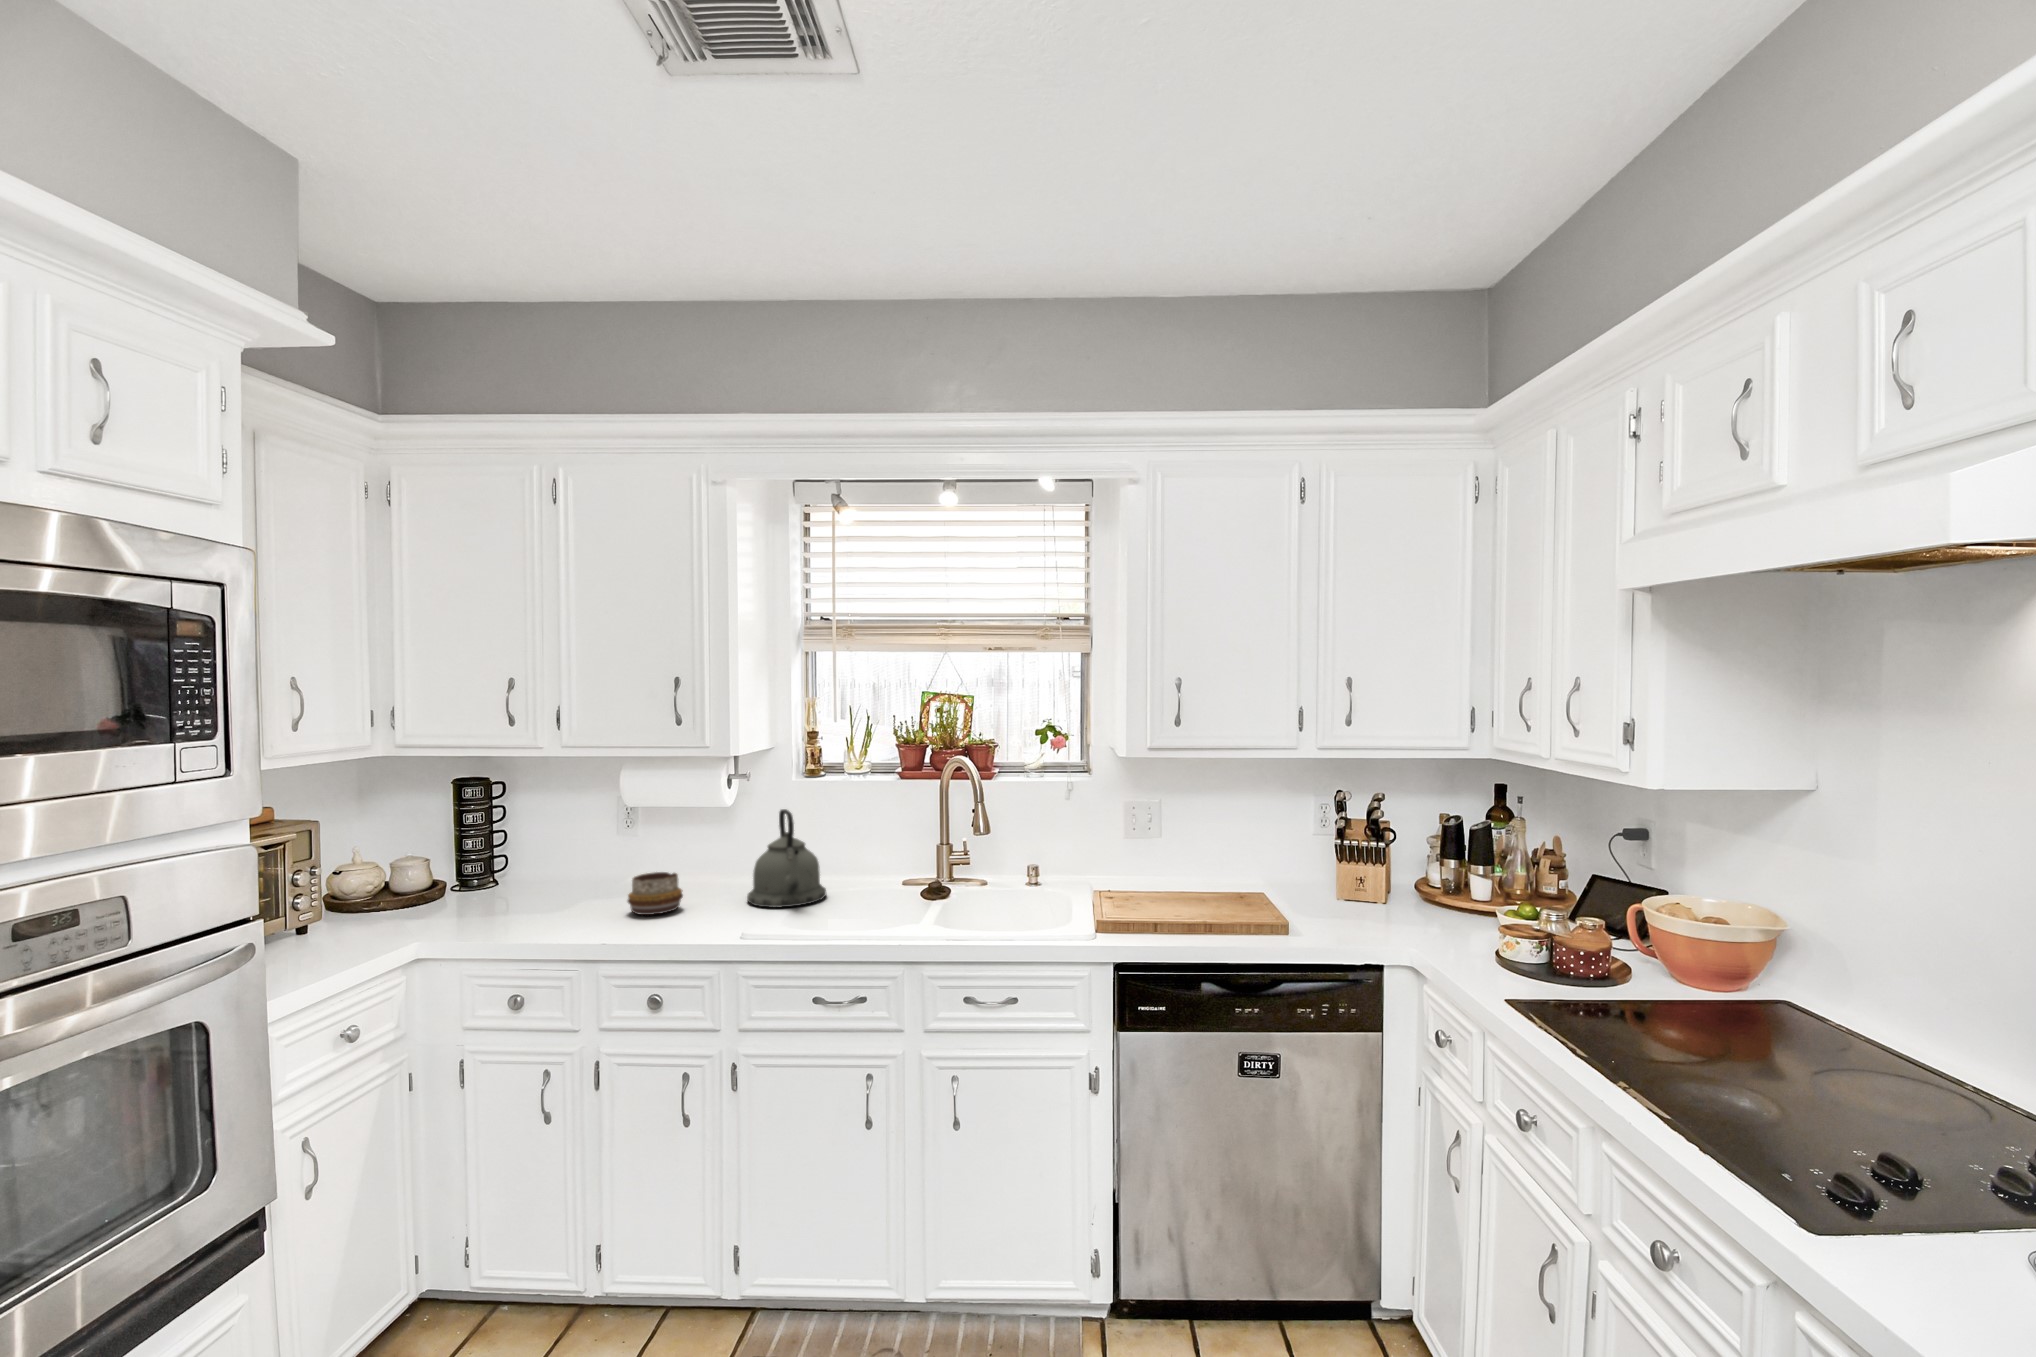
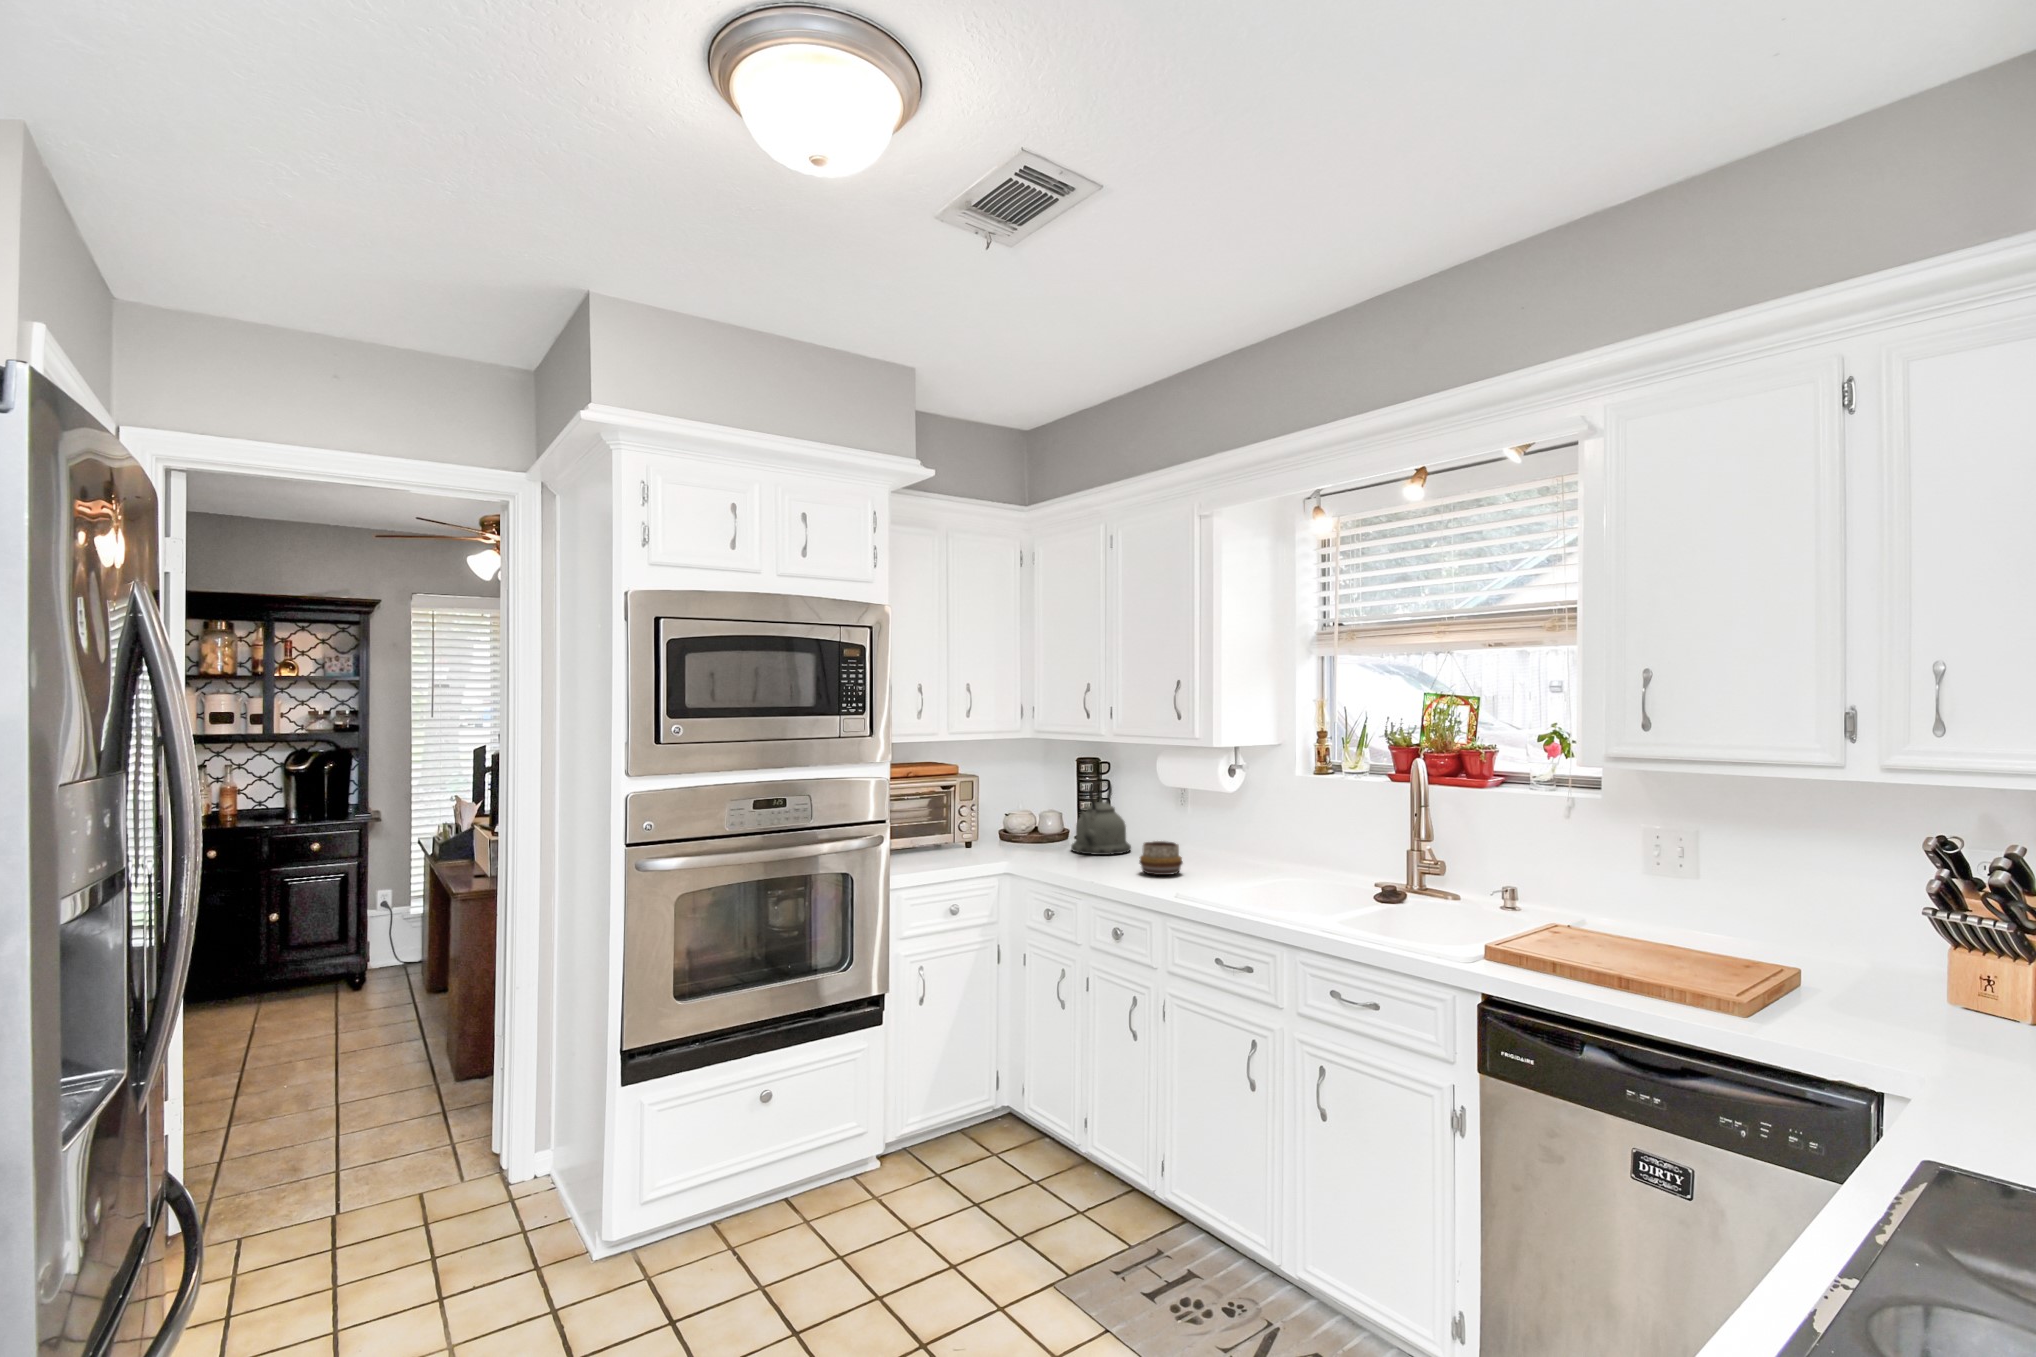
kettle: present [747,809,826,907] -> present [1071,782,1131,855]

